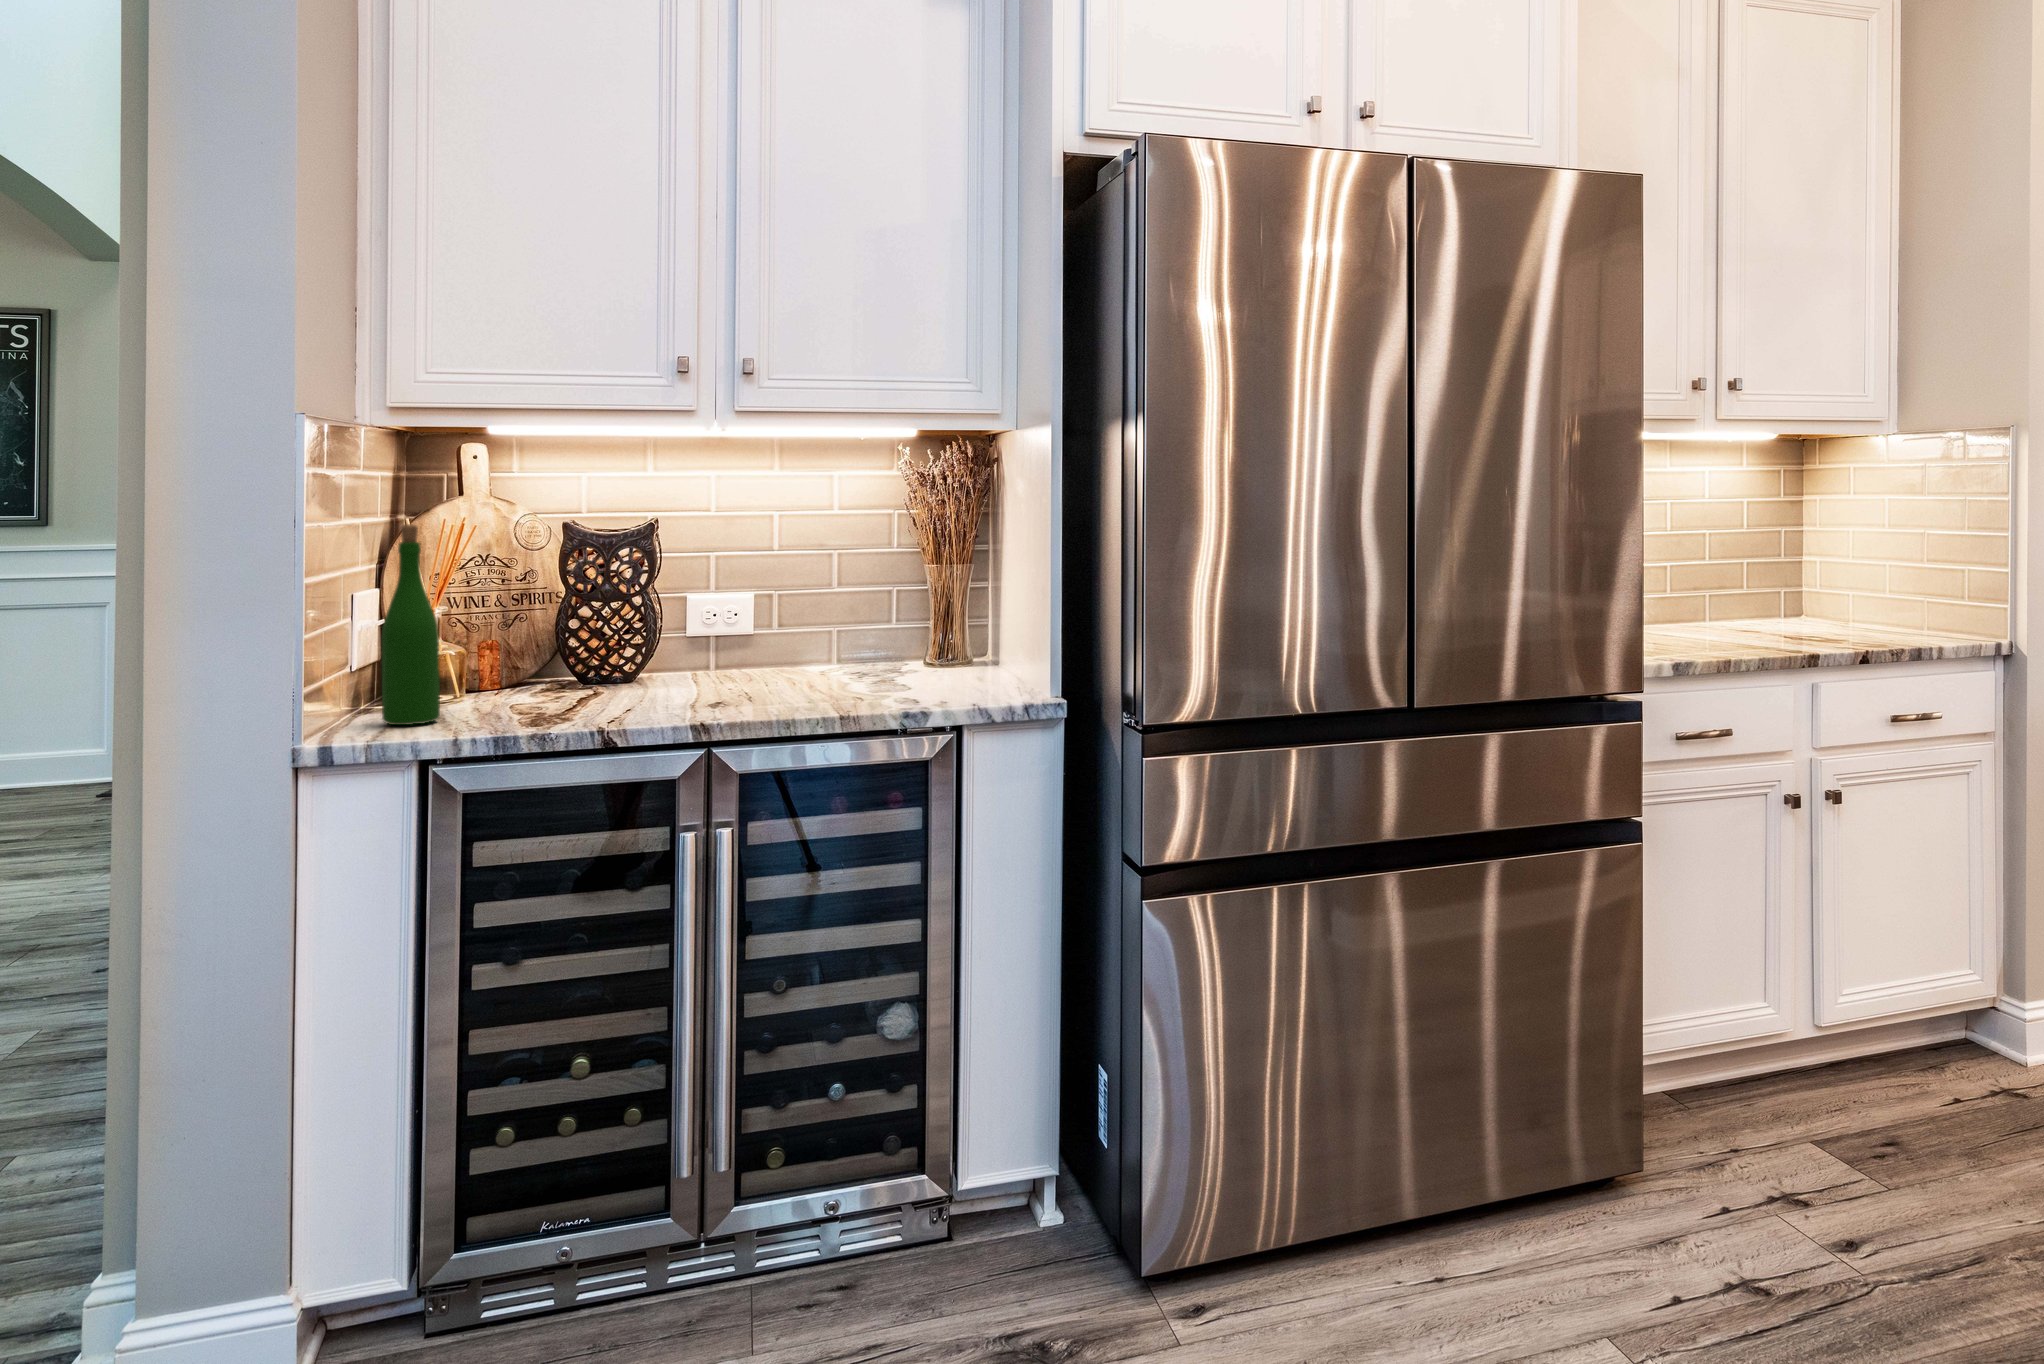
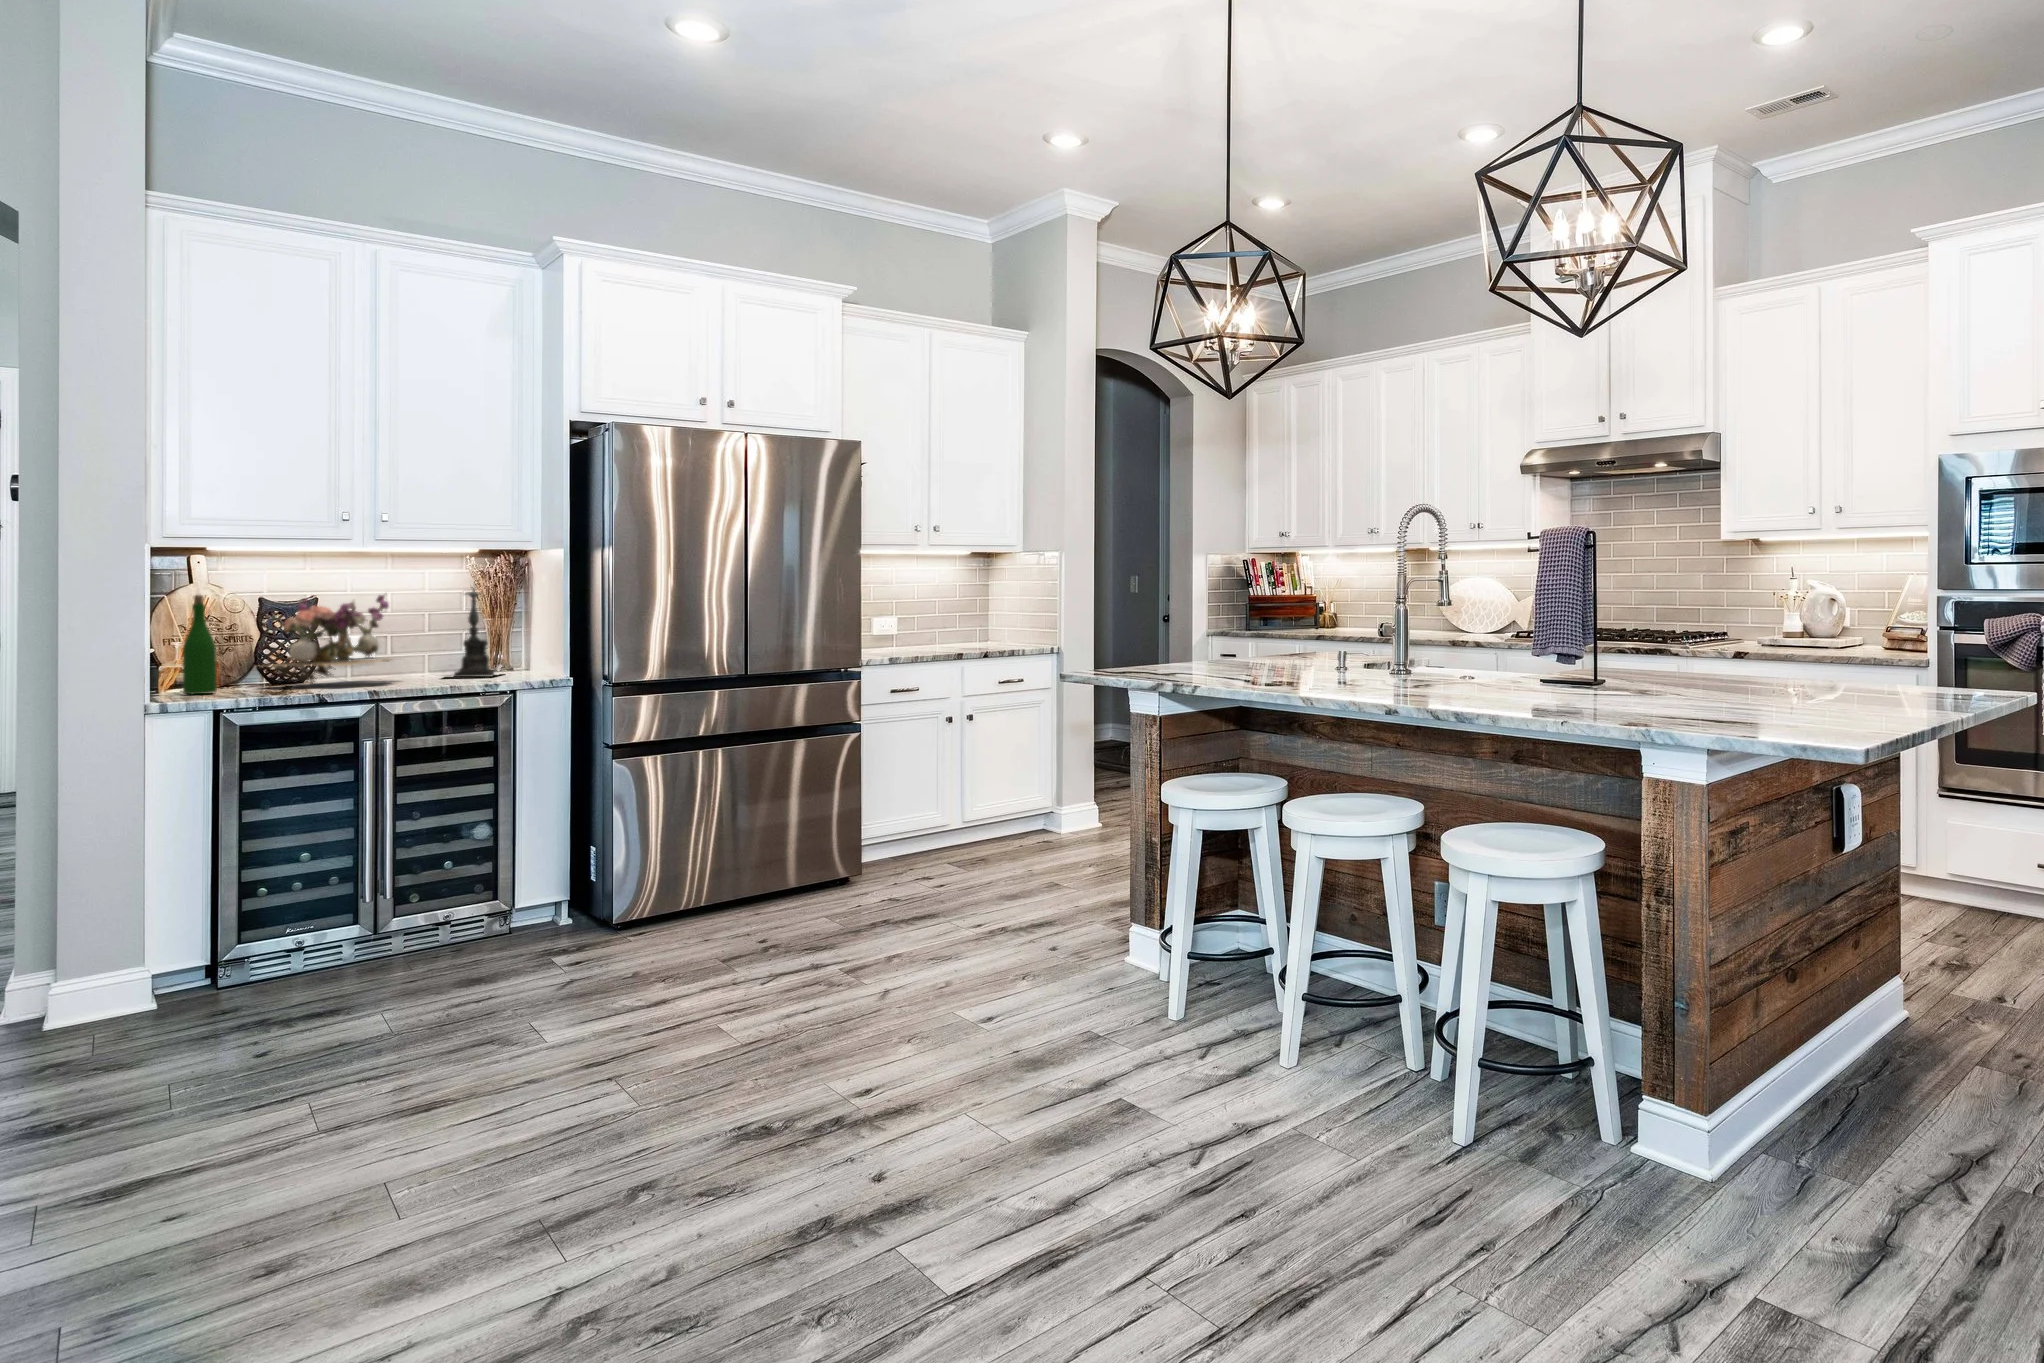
candle holder: none [837,491,959,689] -> present [453,591,495,677]
flower arrangement: none [522,516,779,701] -> present [256,595,394,684]

